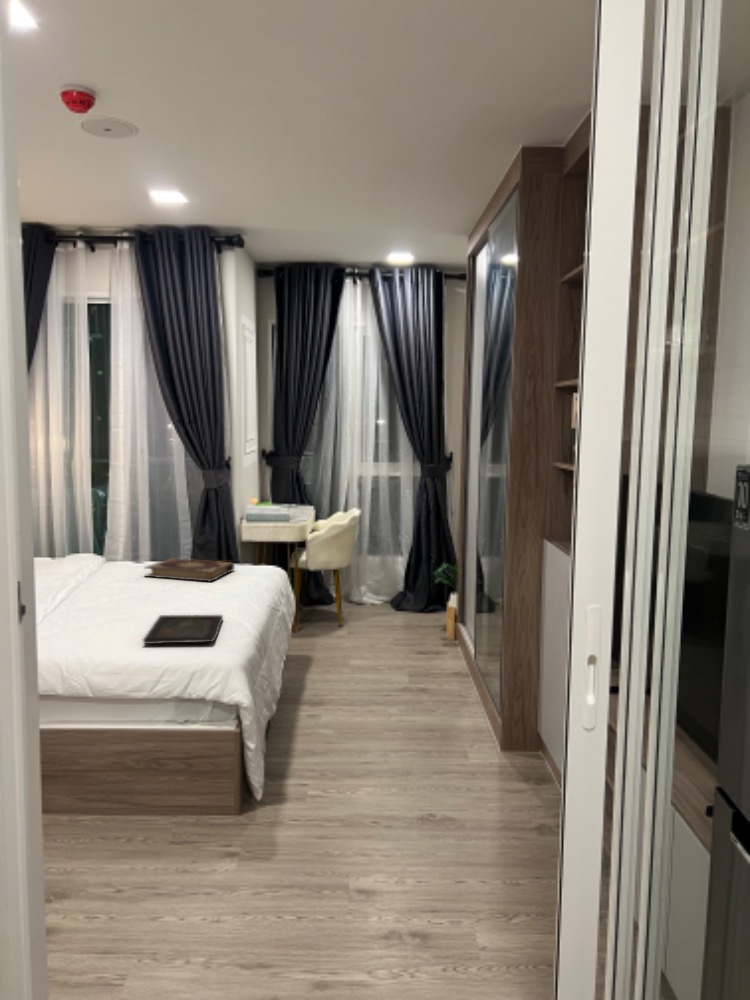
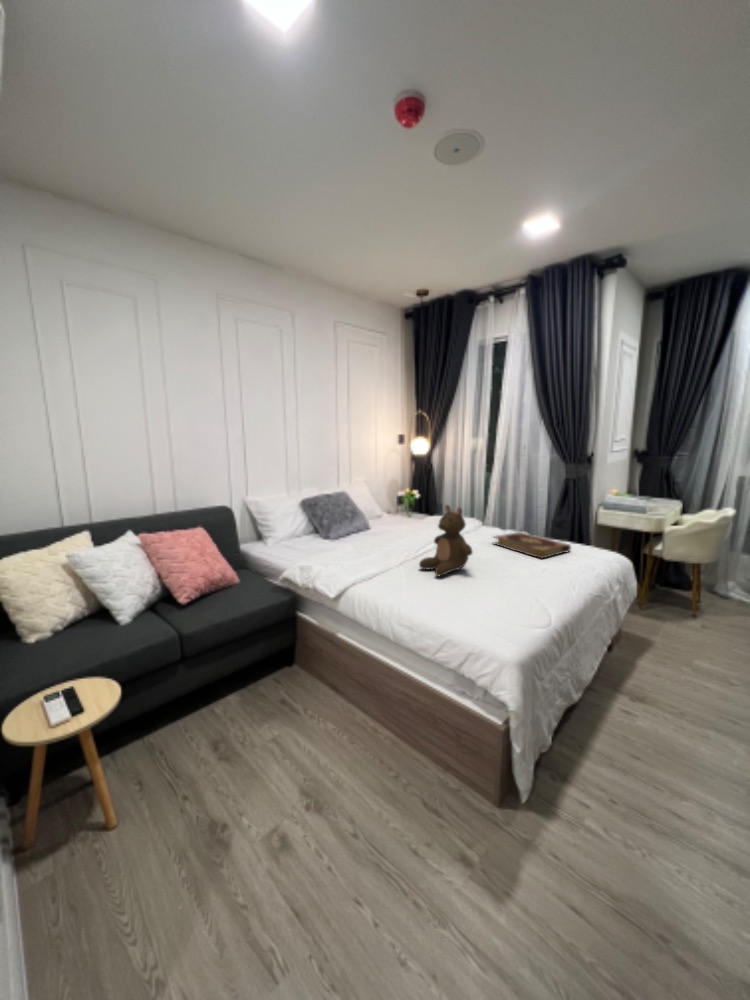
stuffed bear: none [81,530,150,618] -> present [419,505,472,576]
tray: present [143,615,223,644] -> none [435,584,524,627]

